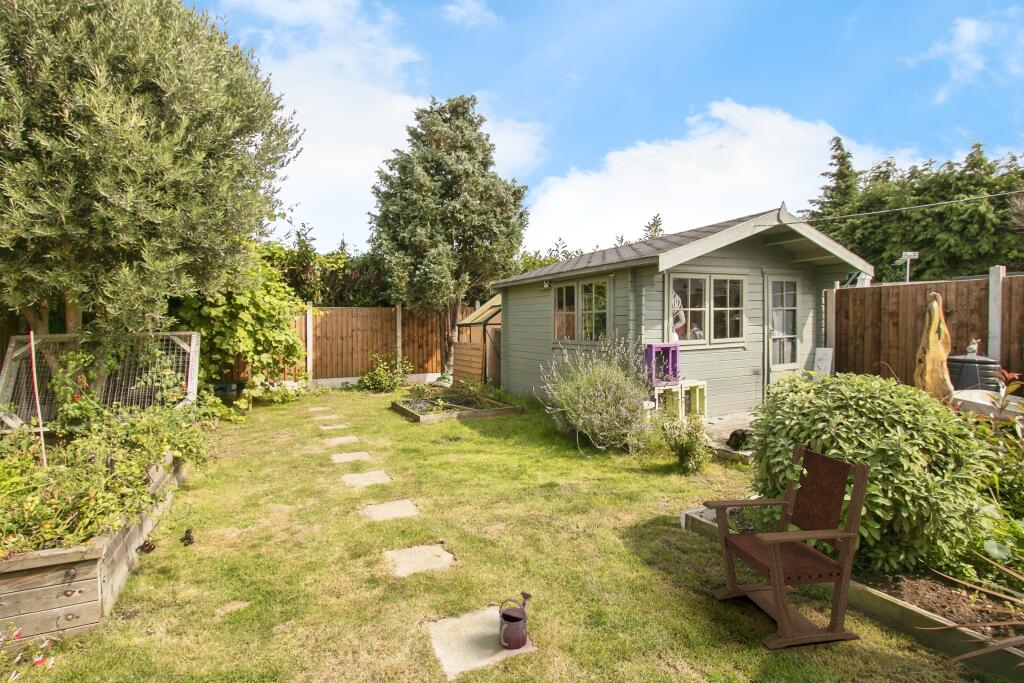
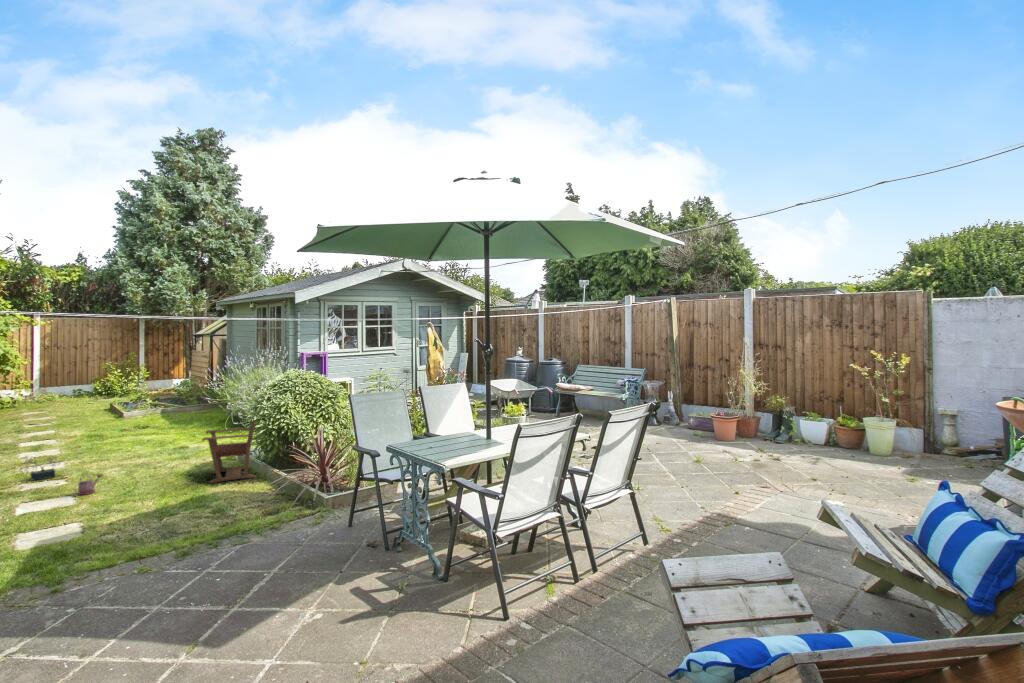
decorative plant: none [365,516,419,566] -> present [21,457,57,481]

